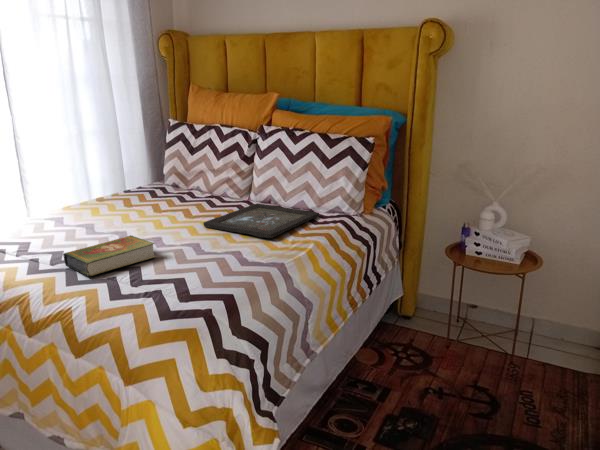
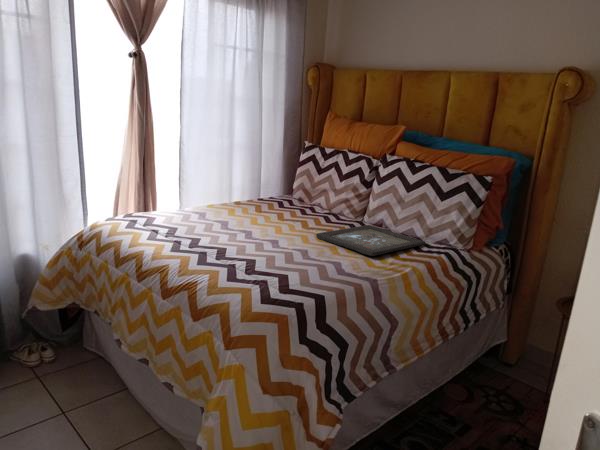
book: present [63,235,156,276] -> none [199,234,271,260]

